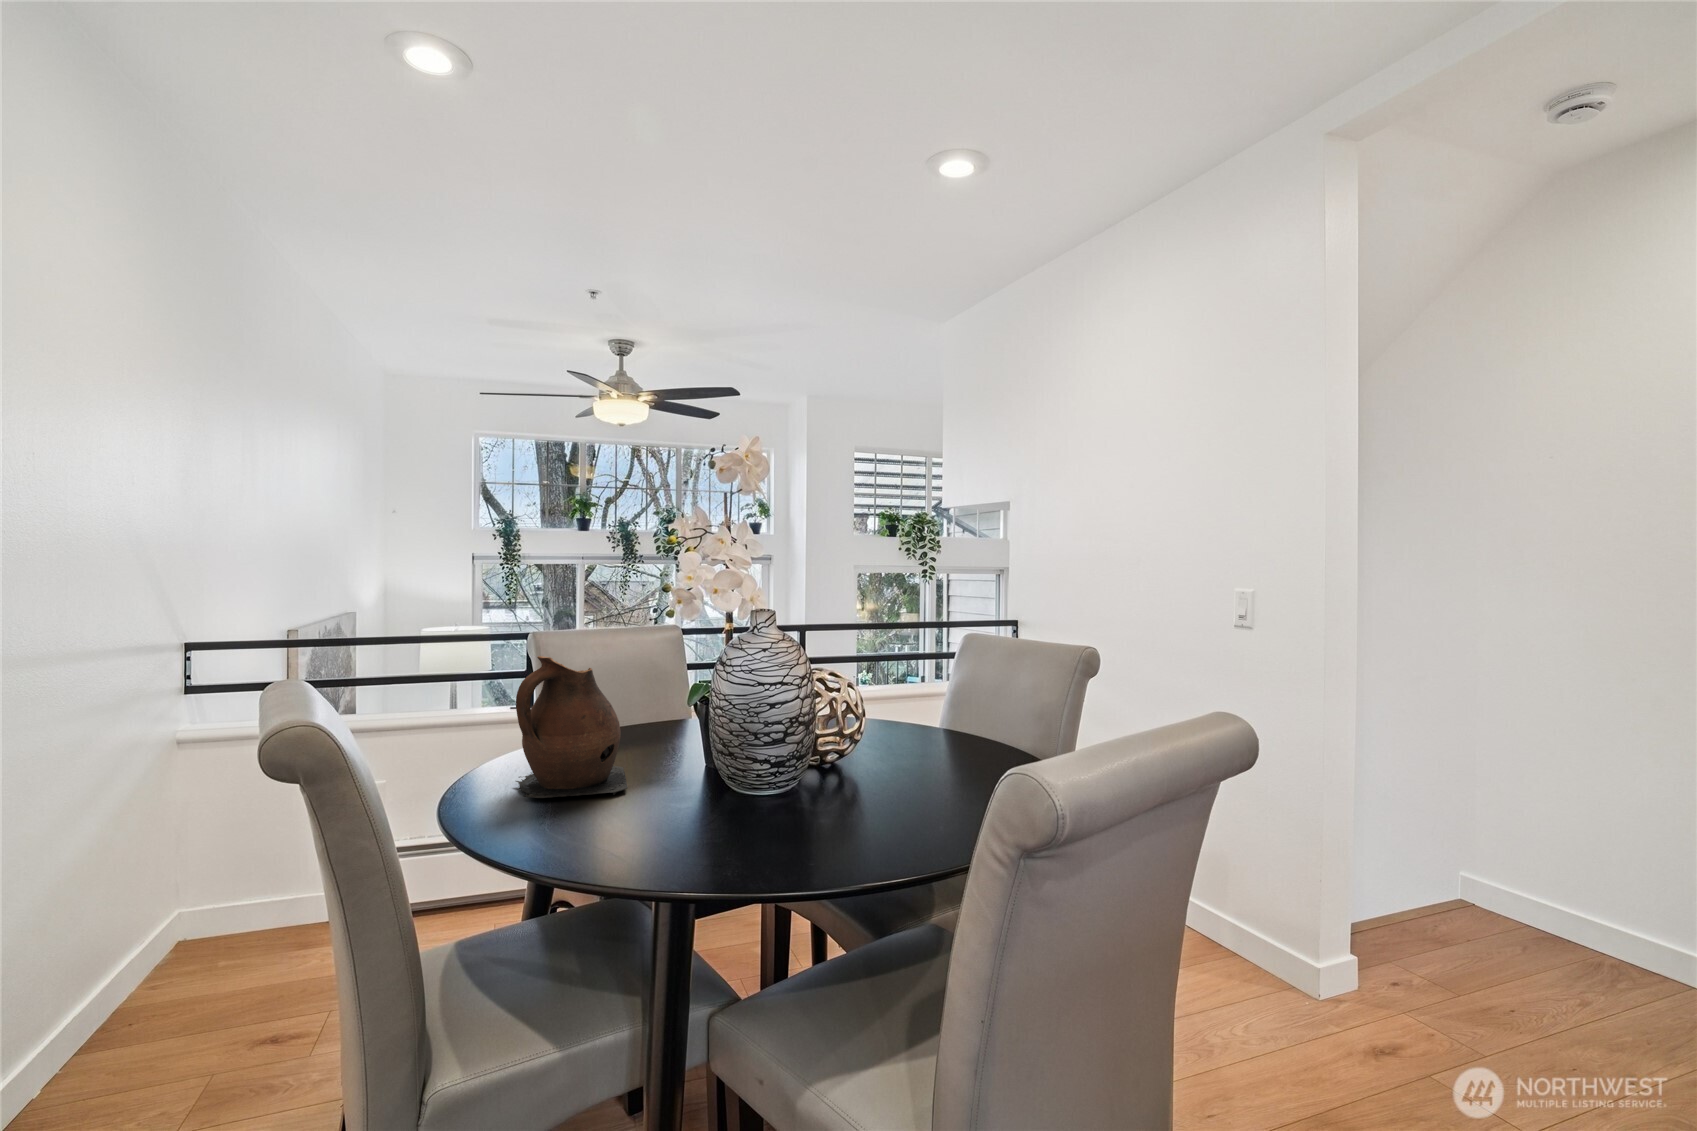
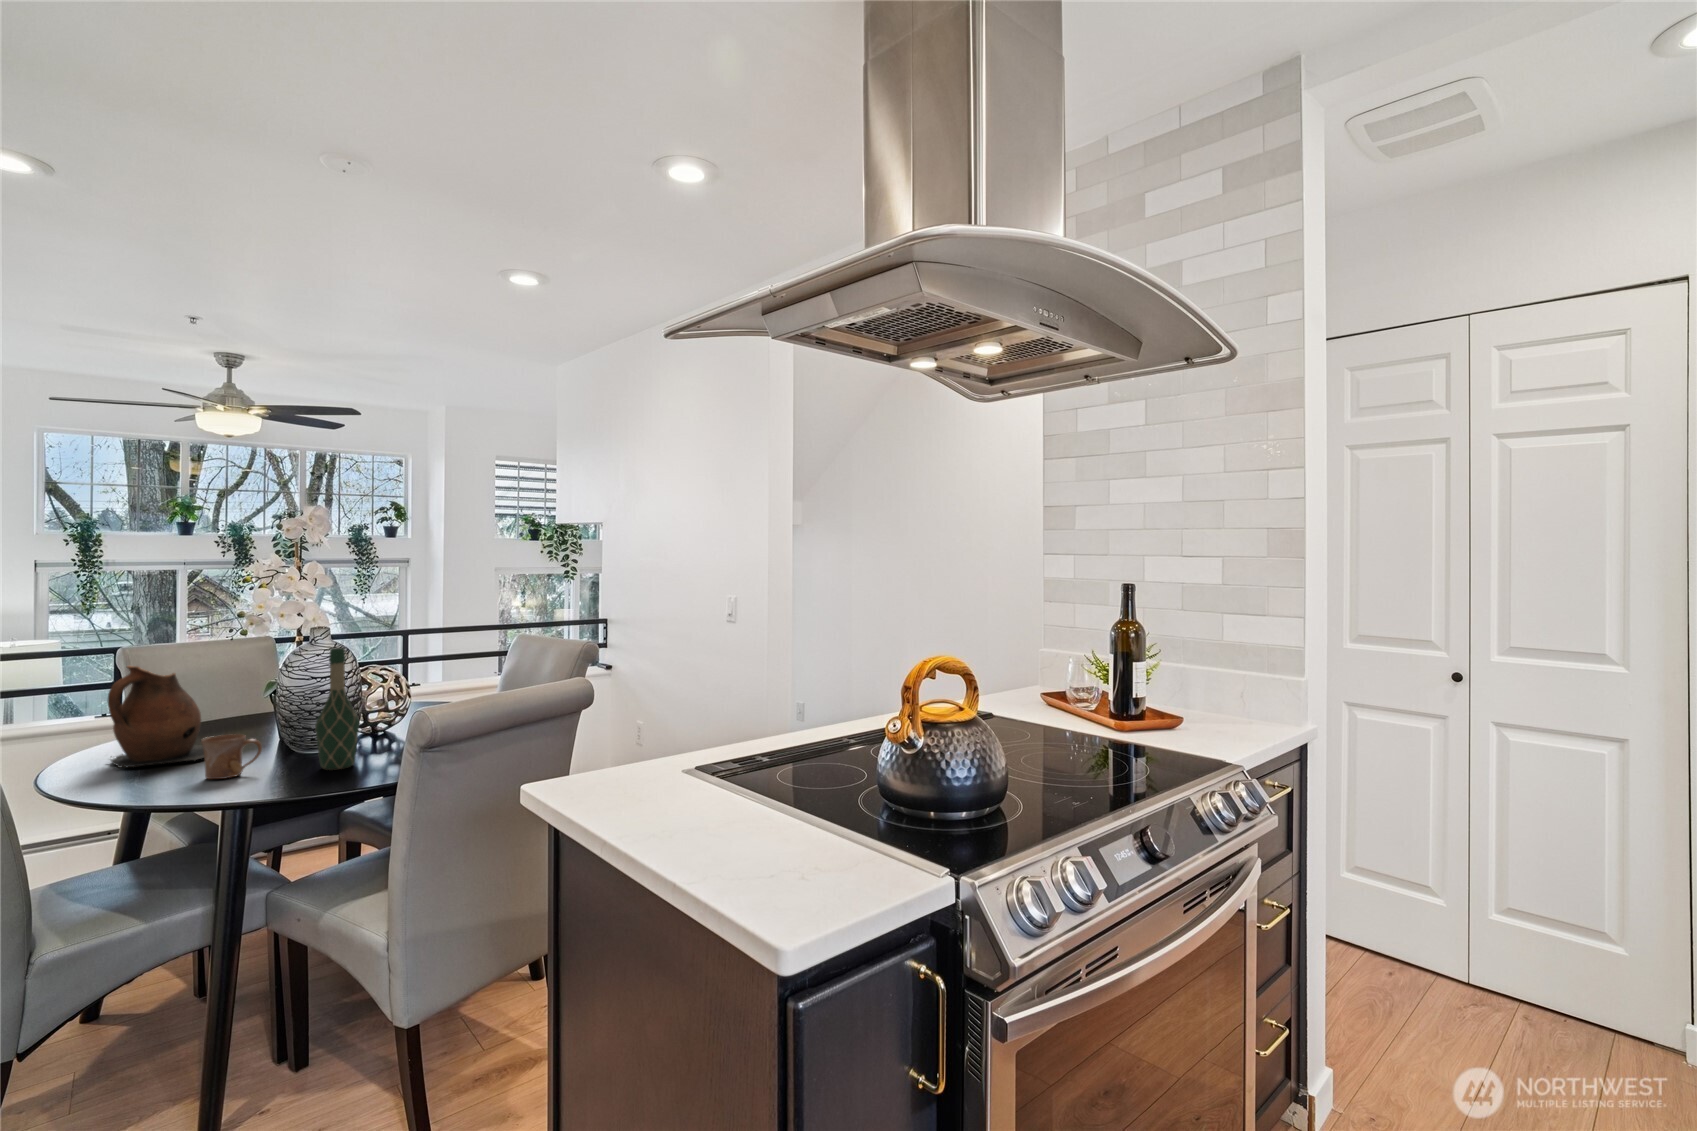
wine bottle: none [774,641,833,833] -> present [315,648,359,770]
mug: none [627,765,704,835] -> present [201,734,262,779]

